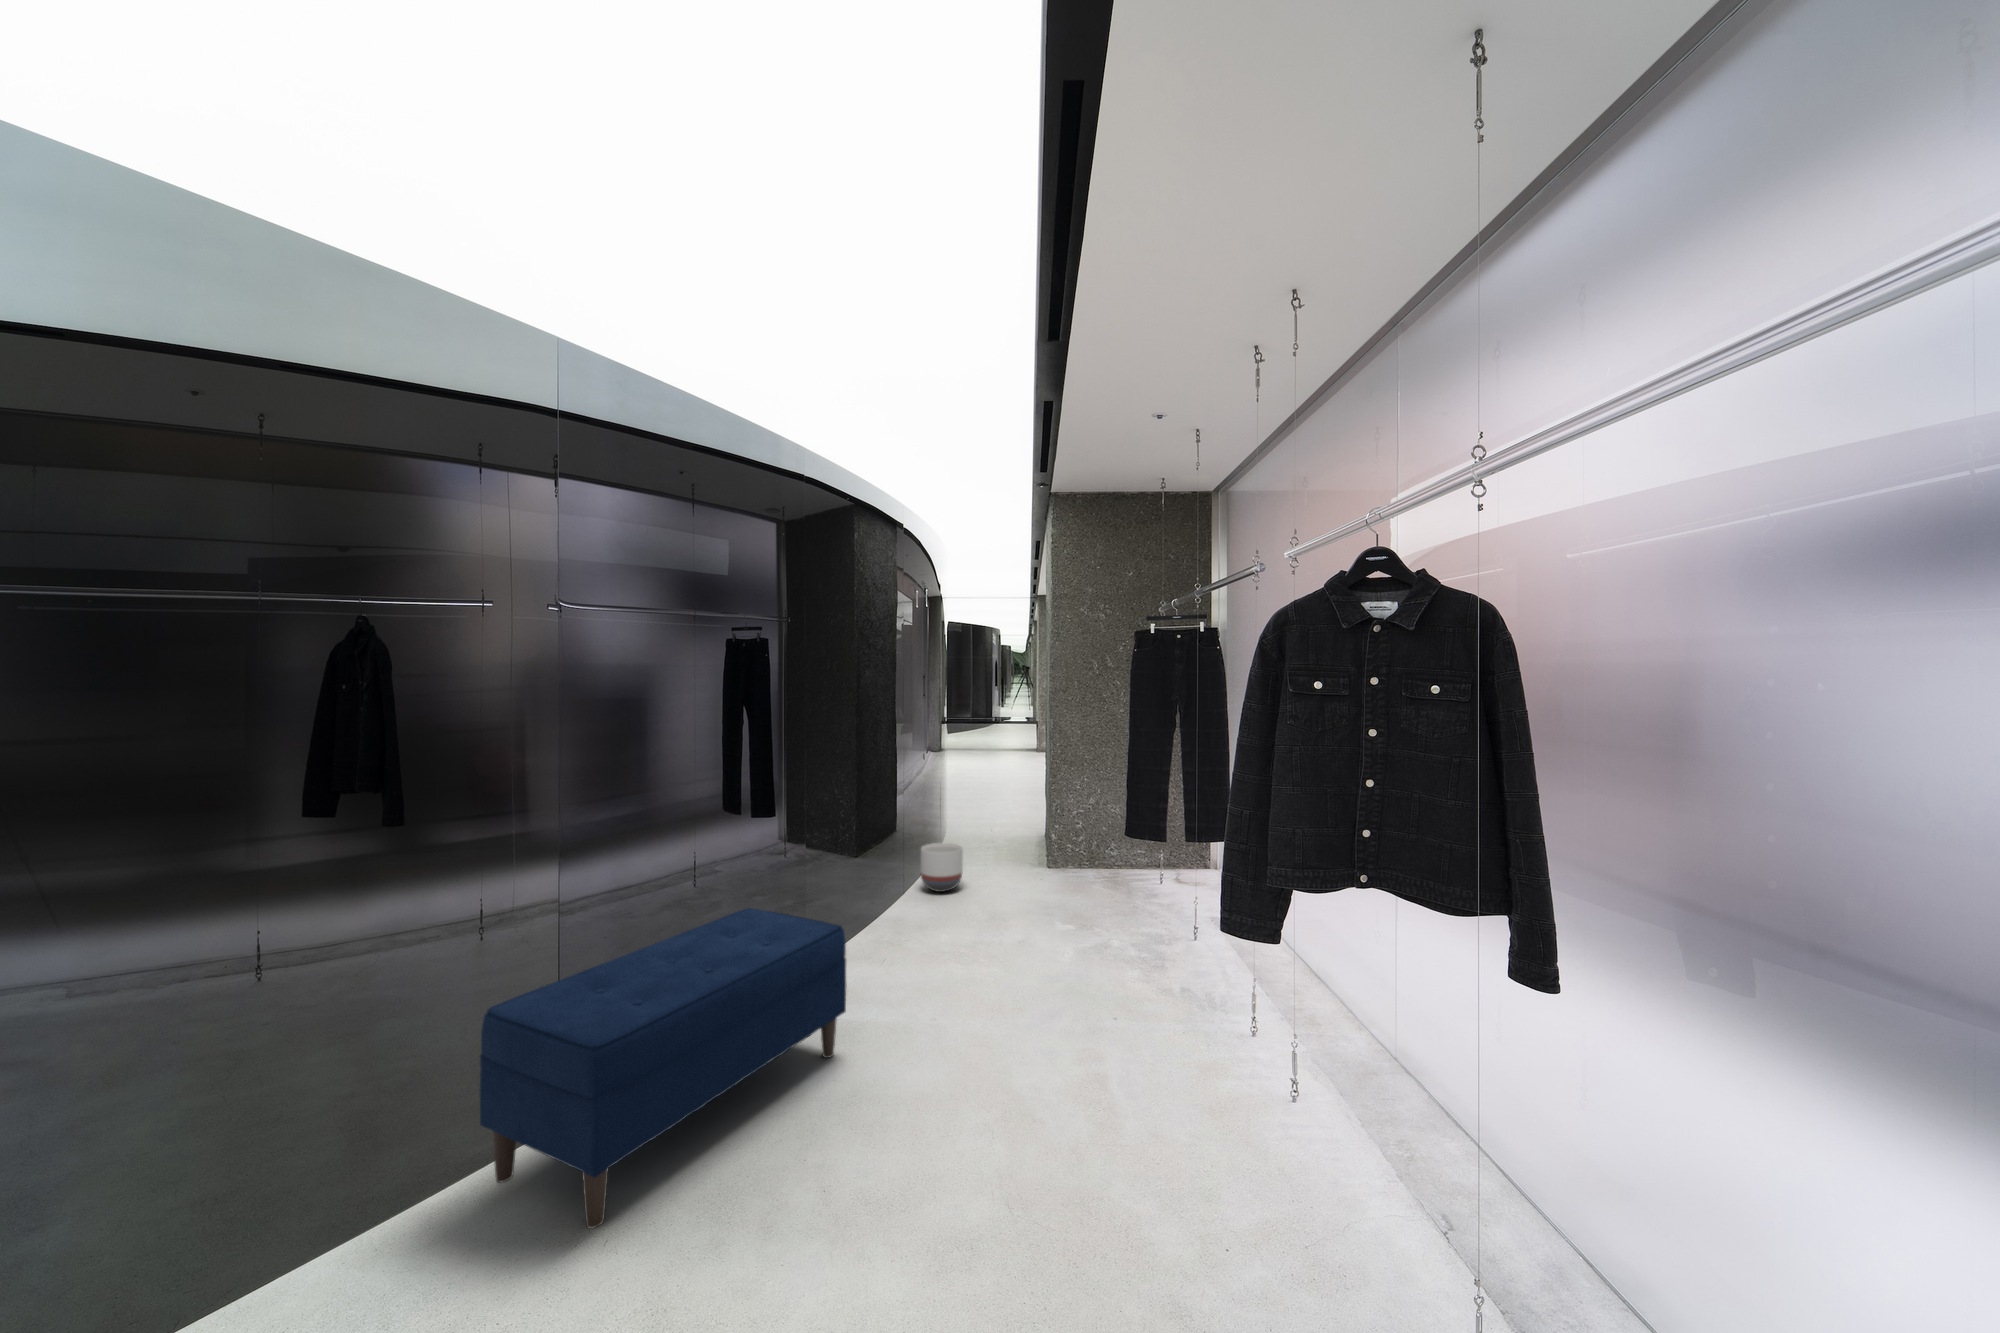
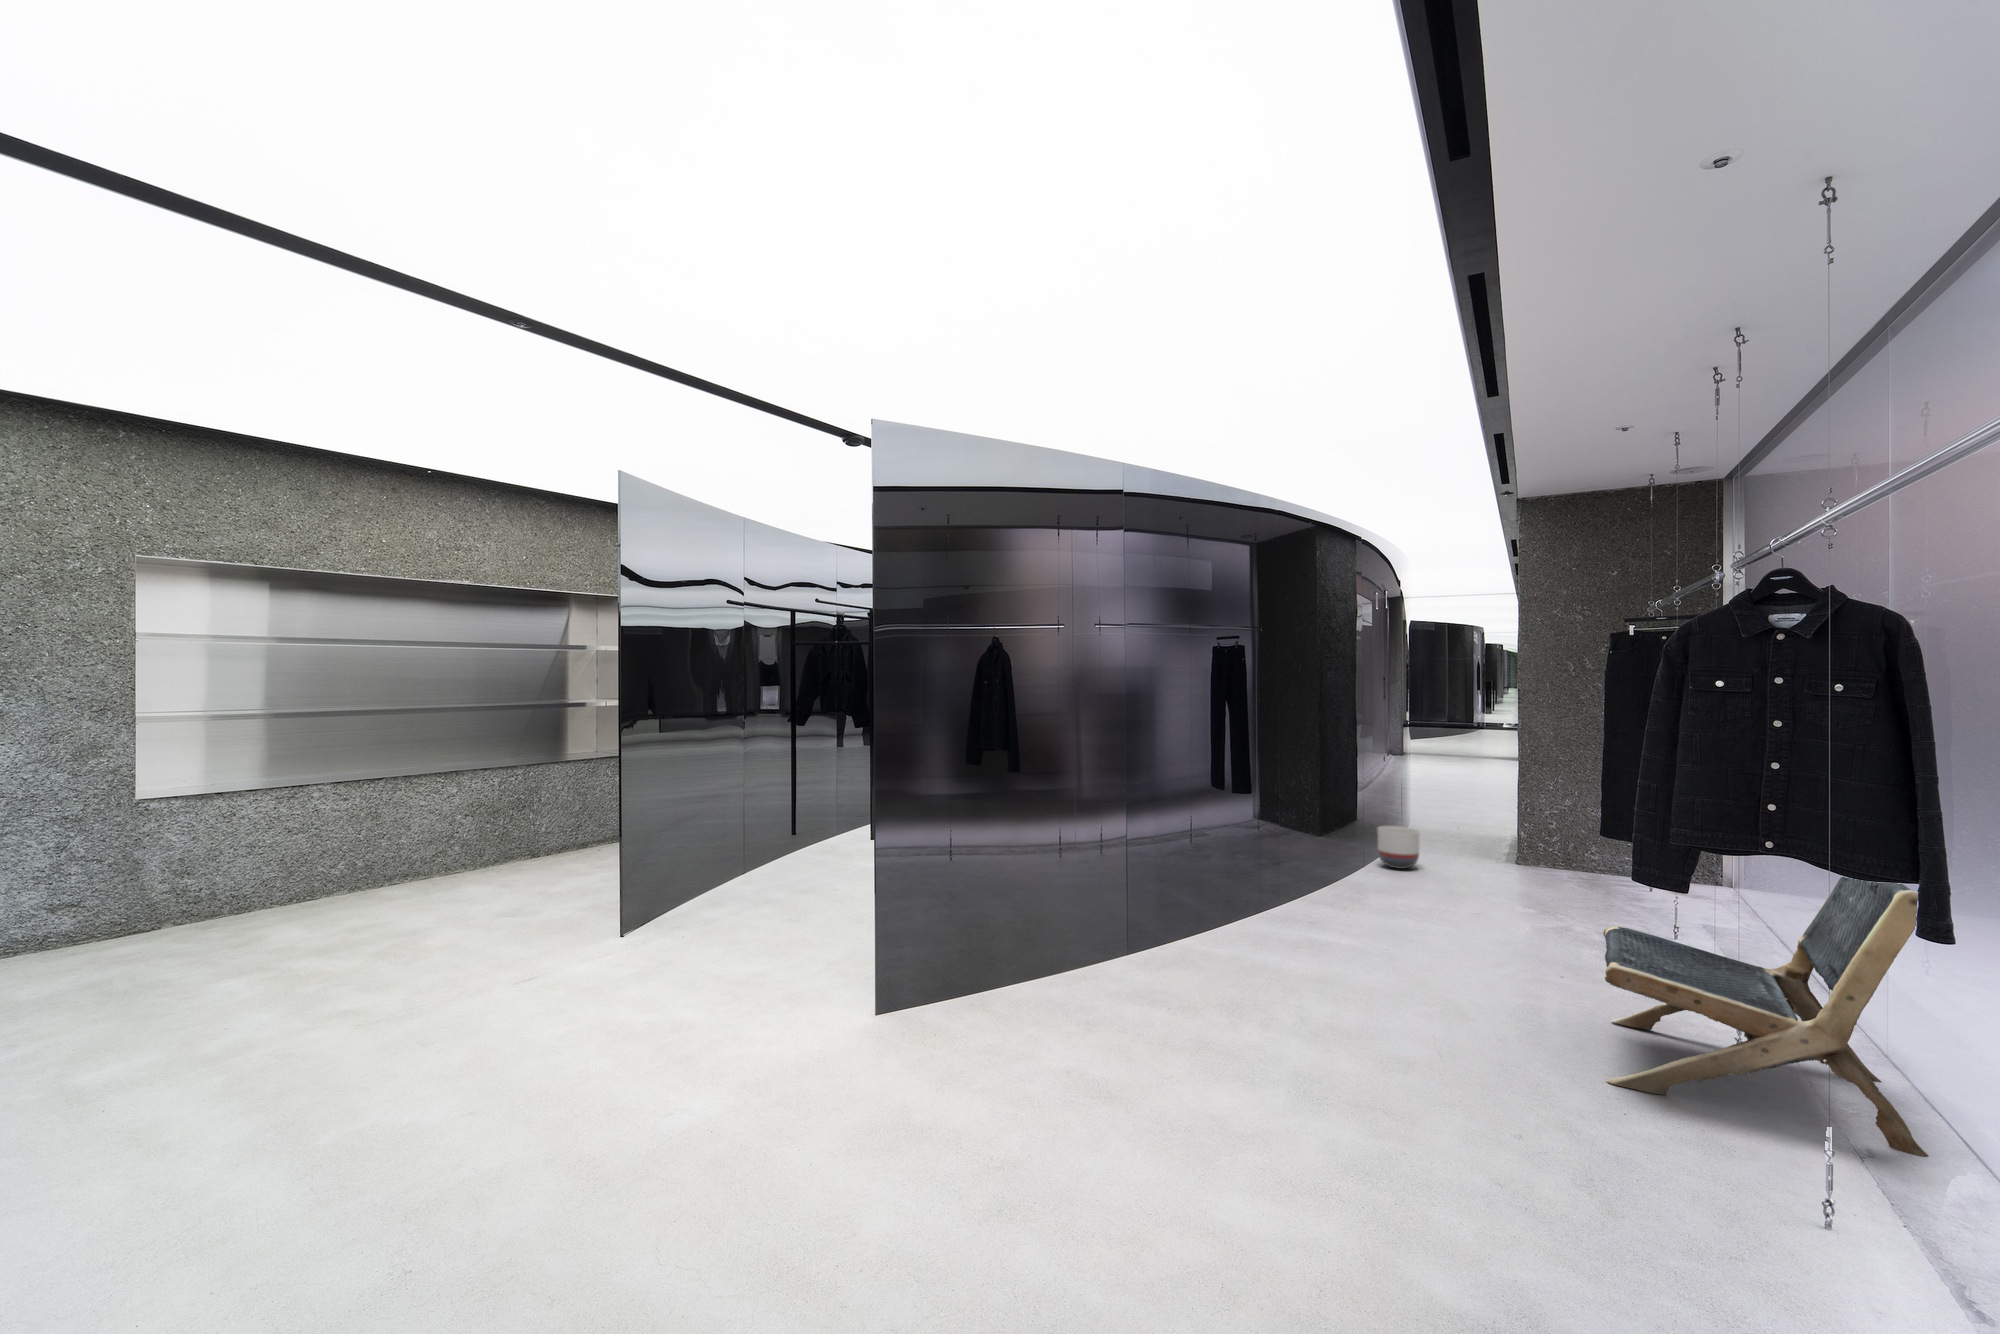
lounge chair: none [1183,881,1557,1292] -> present [1603,877,1928,1157]
bench: present [480,908,846,1228] -> none [1106,835,1318,979]

